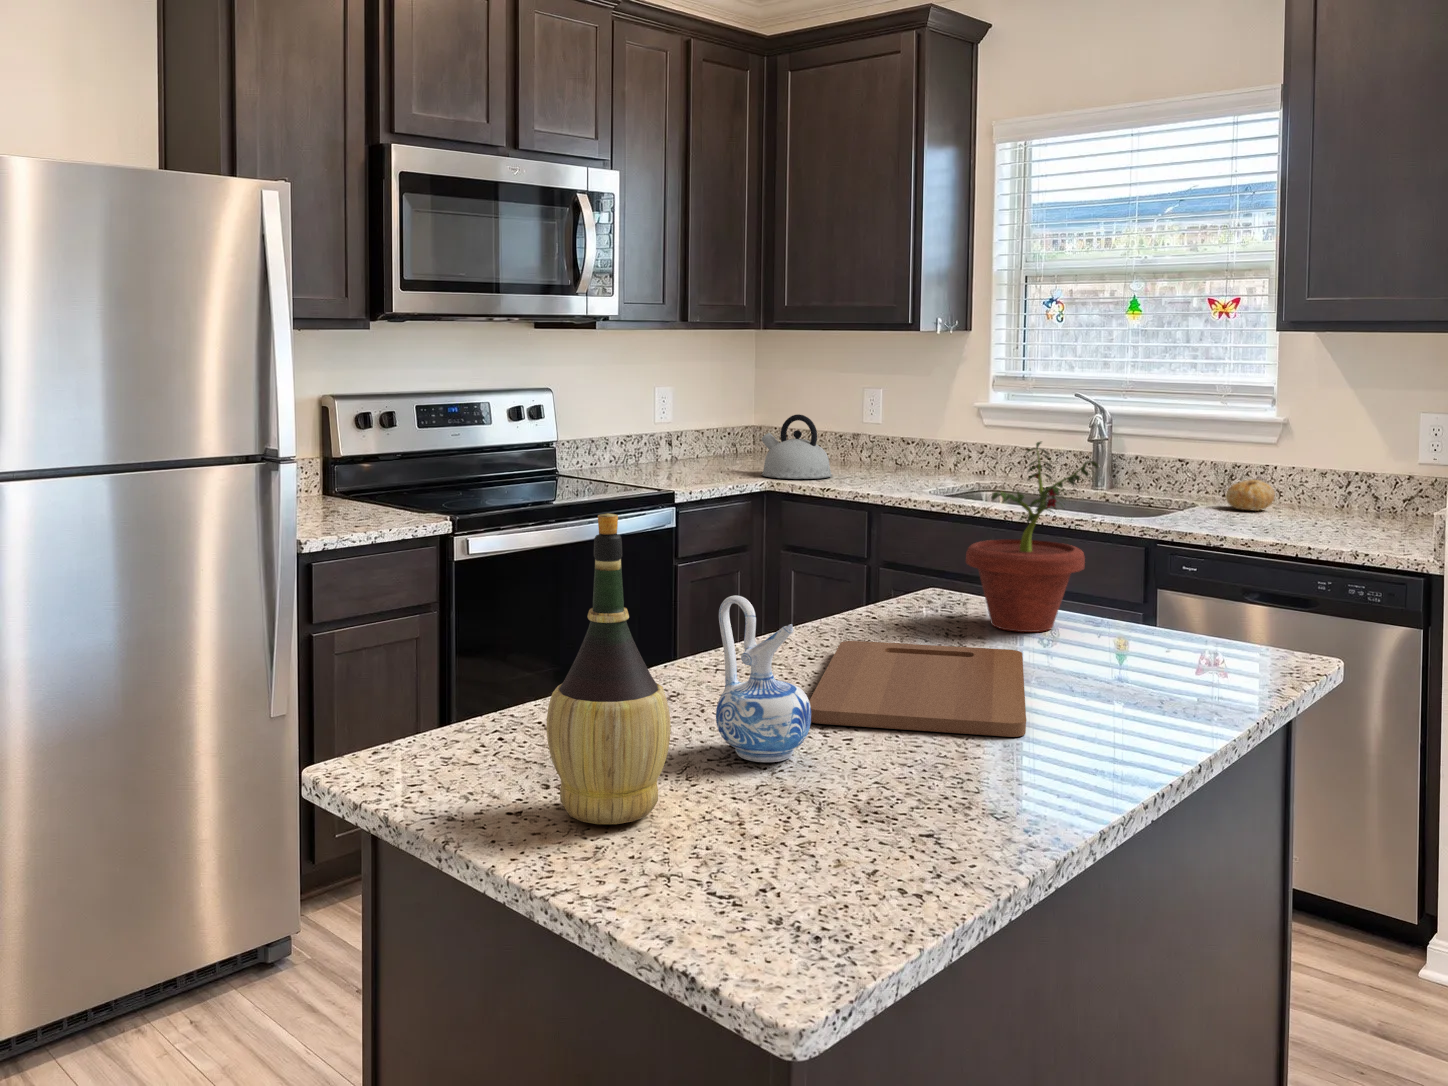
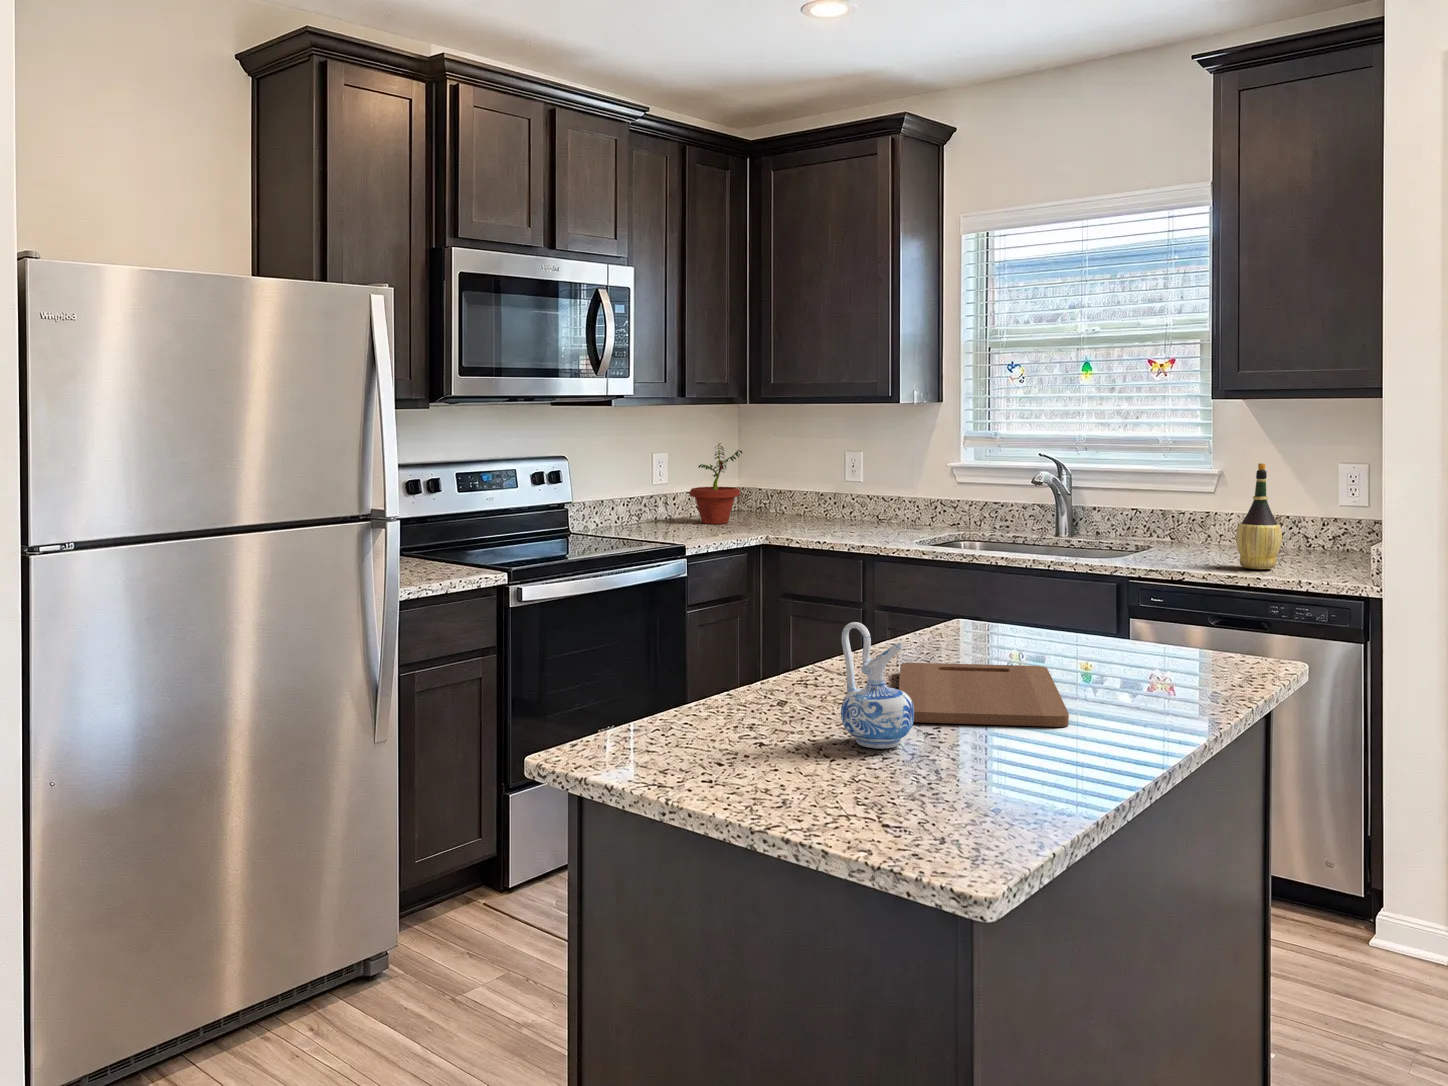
kettle: present [761,414,832,479] -> none [757,475,822,533]
potted plant: present [966,442,1099,632] -> present [690,443,742,524]
fruit: present [1226,480,1274,511] -> none [1174,526,1215,553]
wine bottle: present [547,513,671,824] -> present [1236,463,1282,569]

